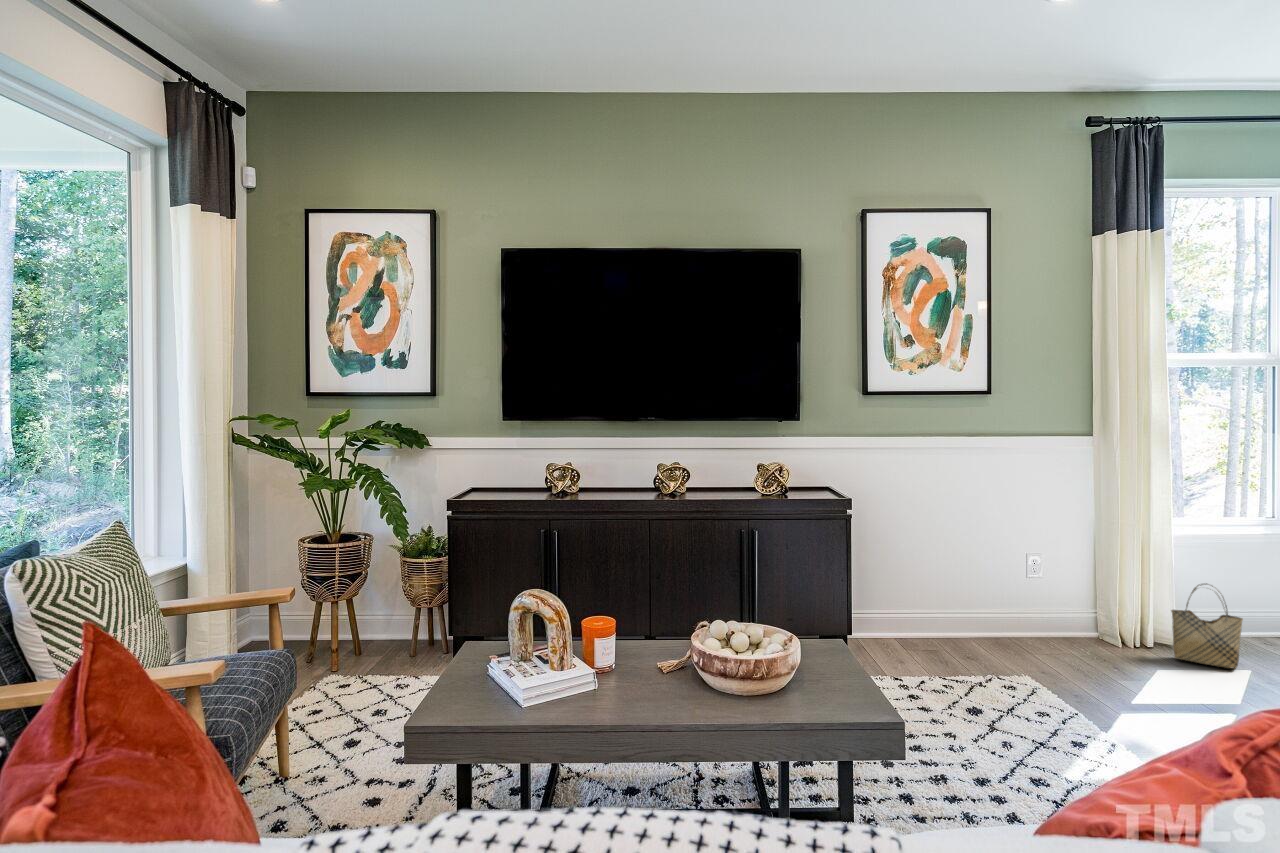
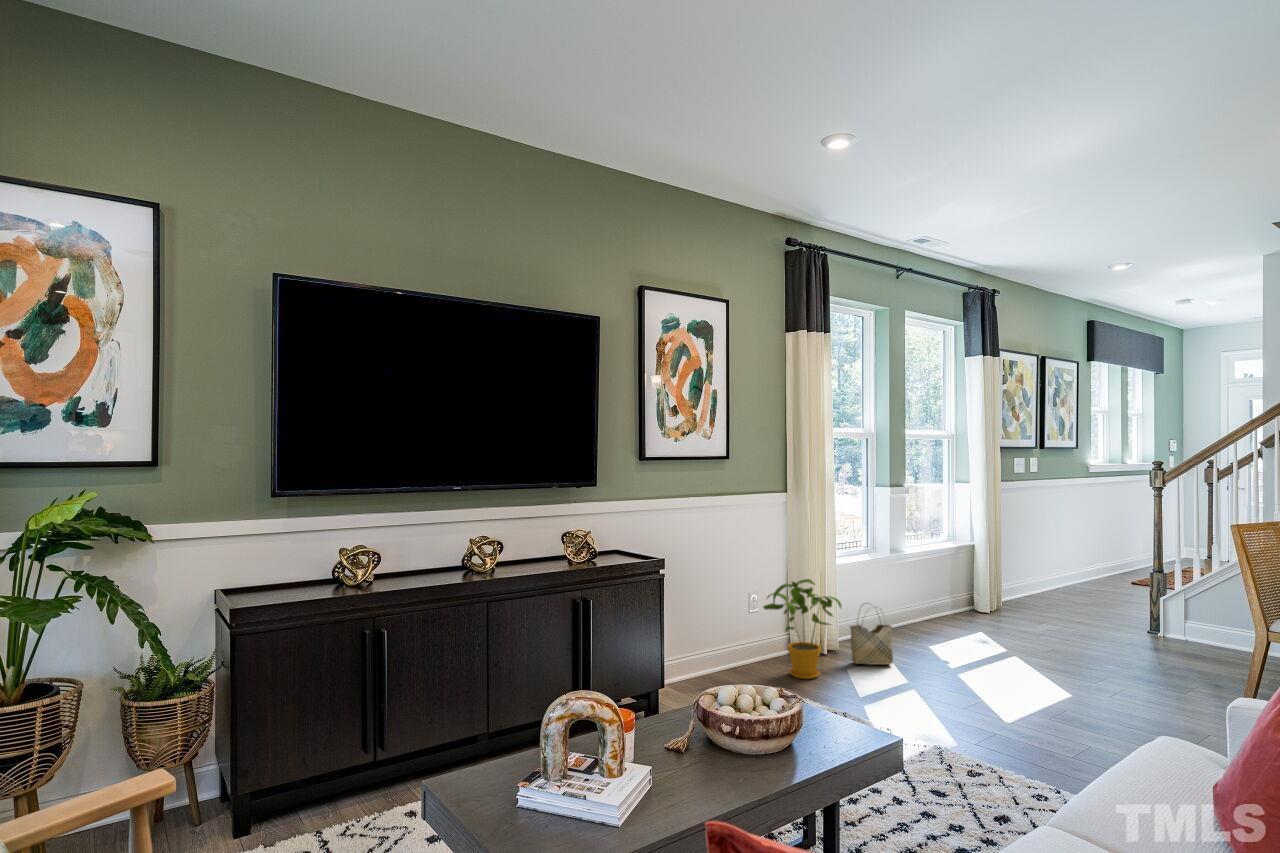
house plant: none [1035,536,1133,660] -> present [763,579,841,679]

